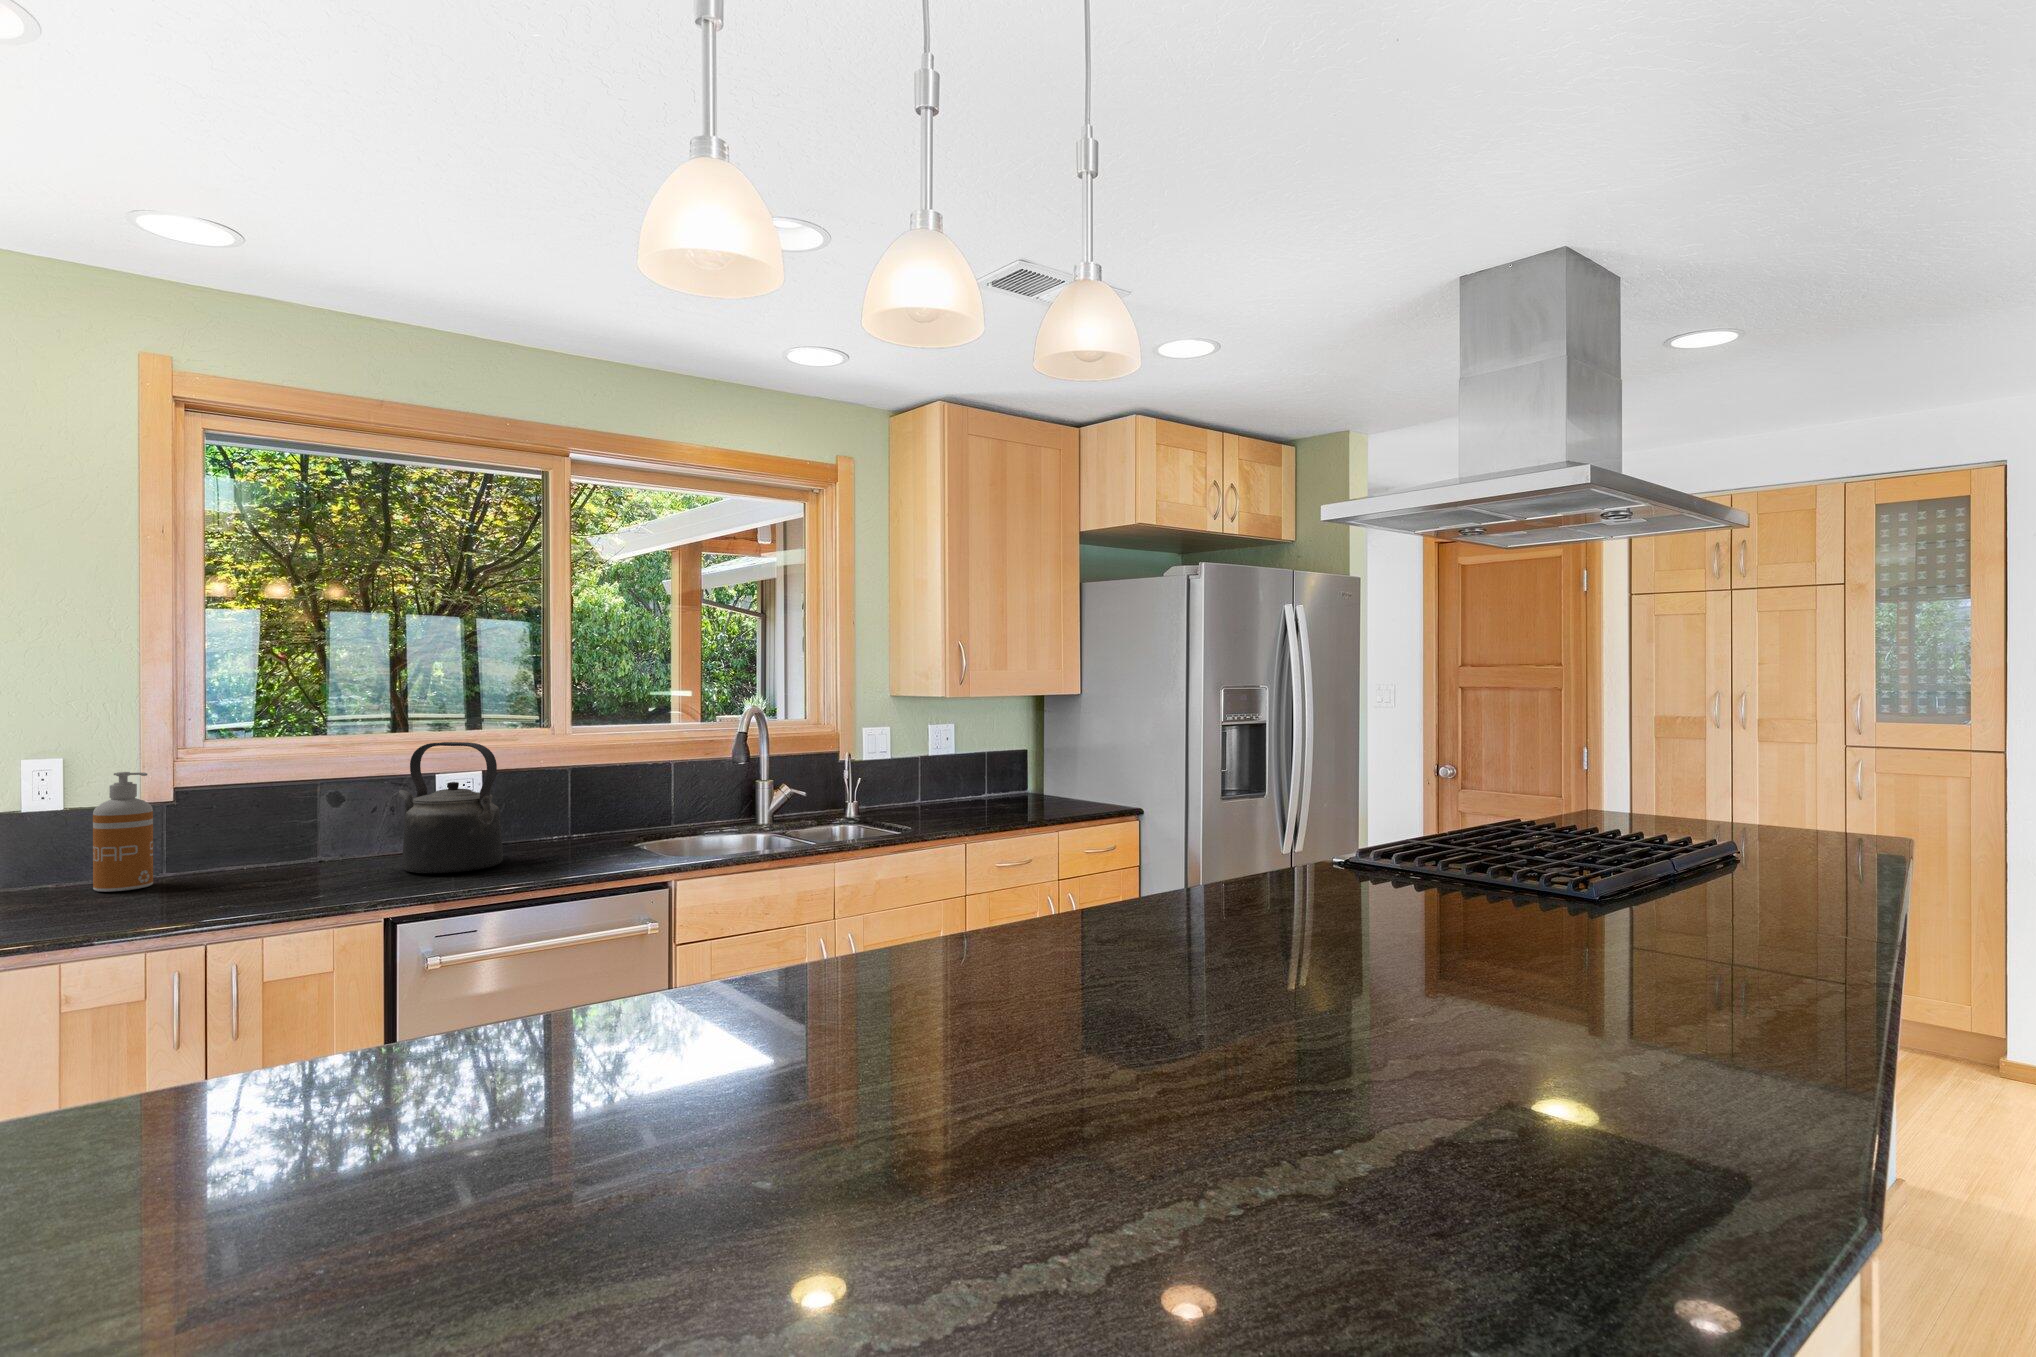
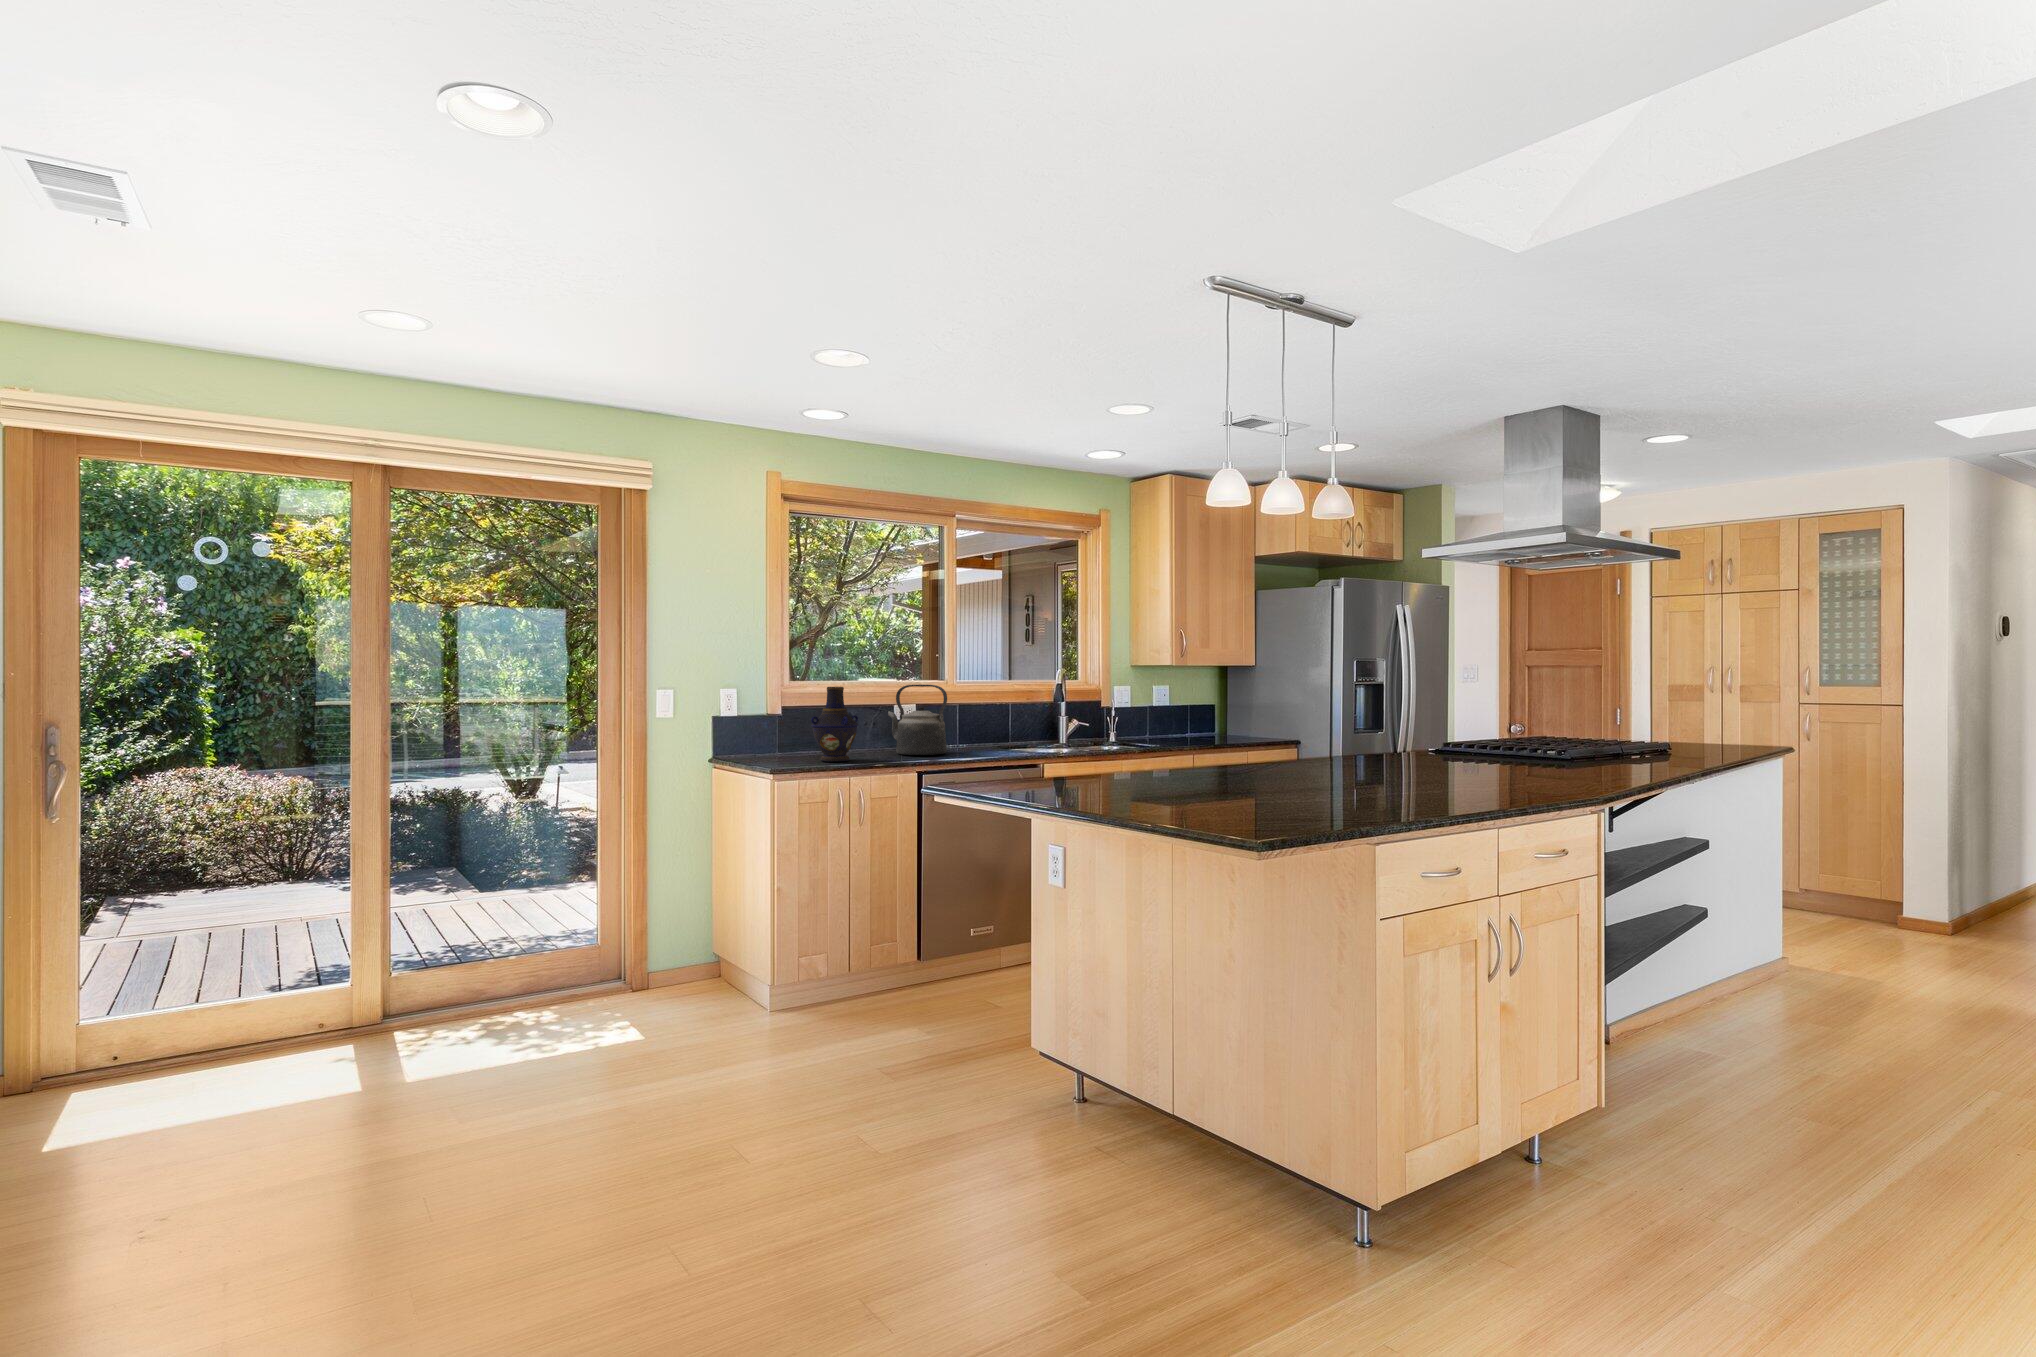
vase: none [170,755,291,902] -> present [811,687,858,762]
soap dispenser: present [93,772,153,892] -> none [761,696,785,757]

